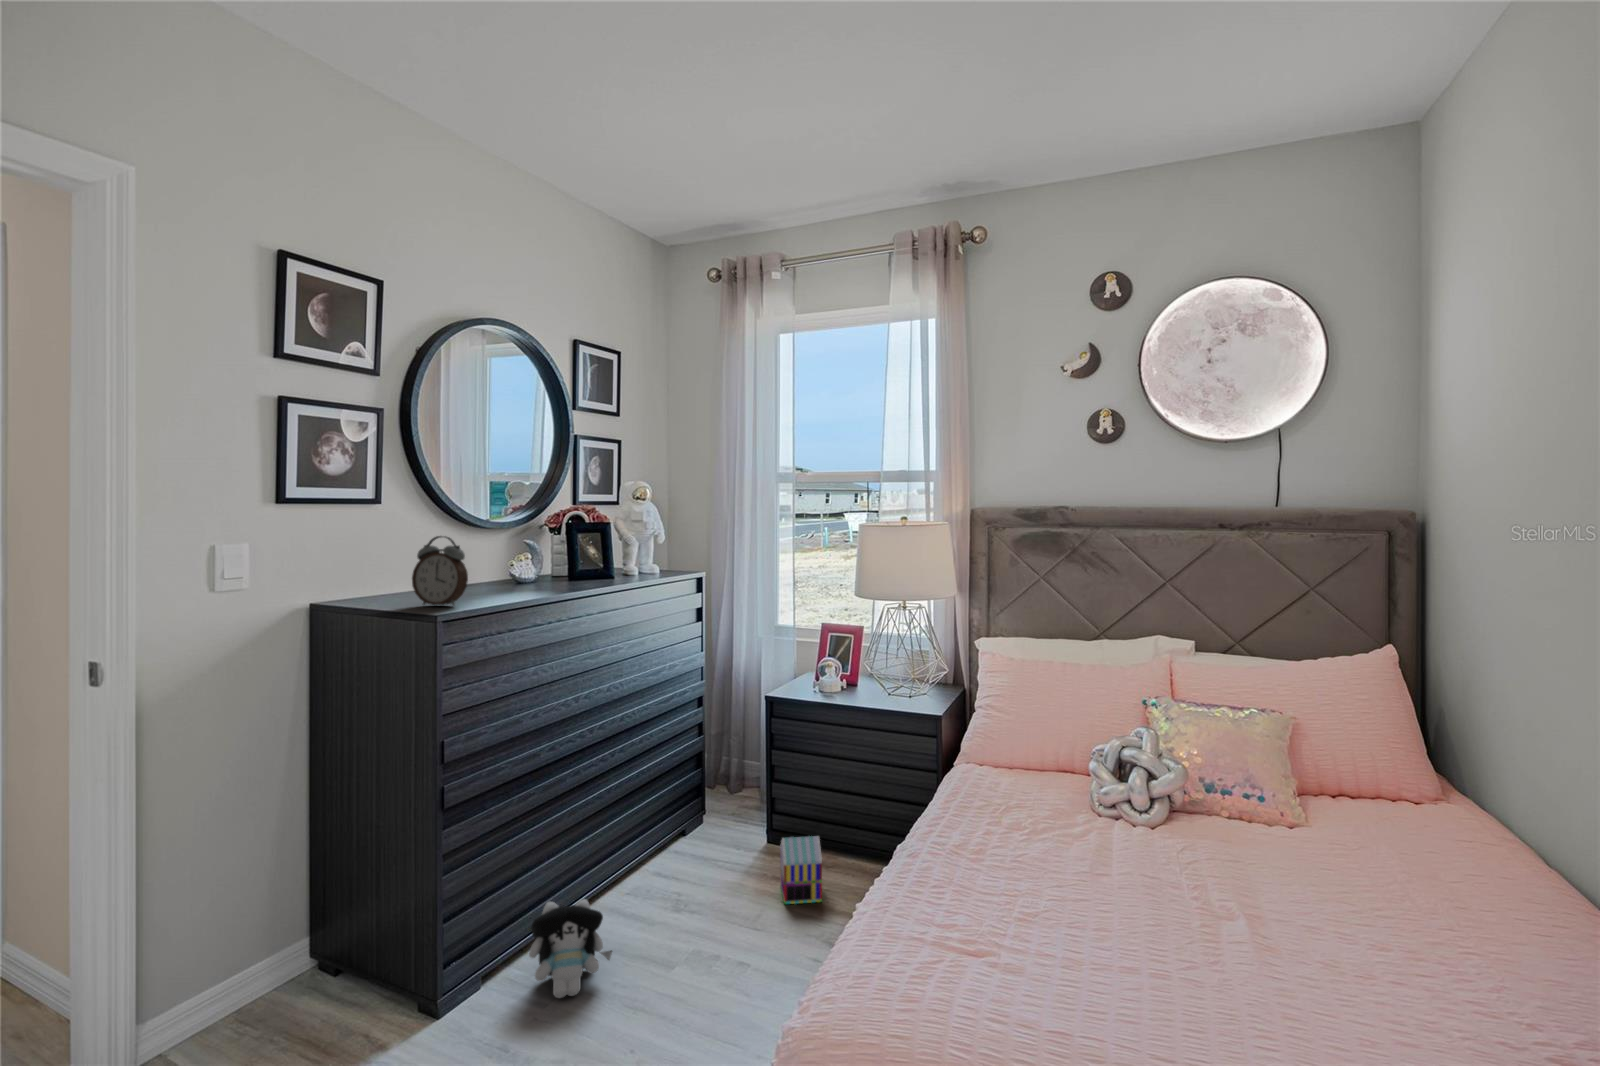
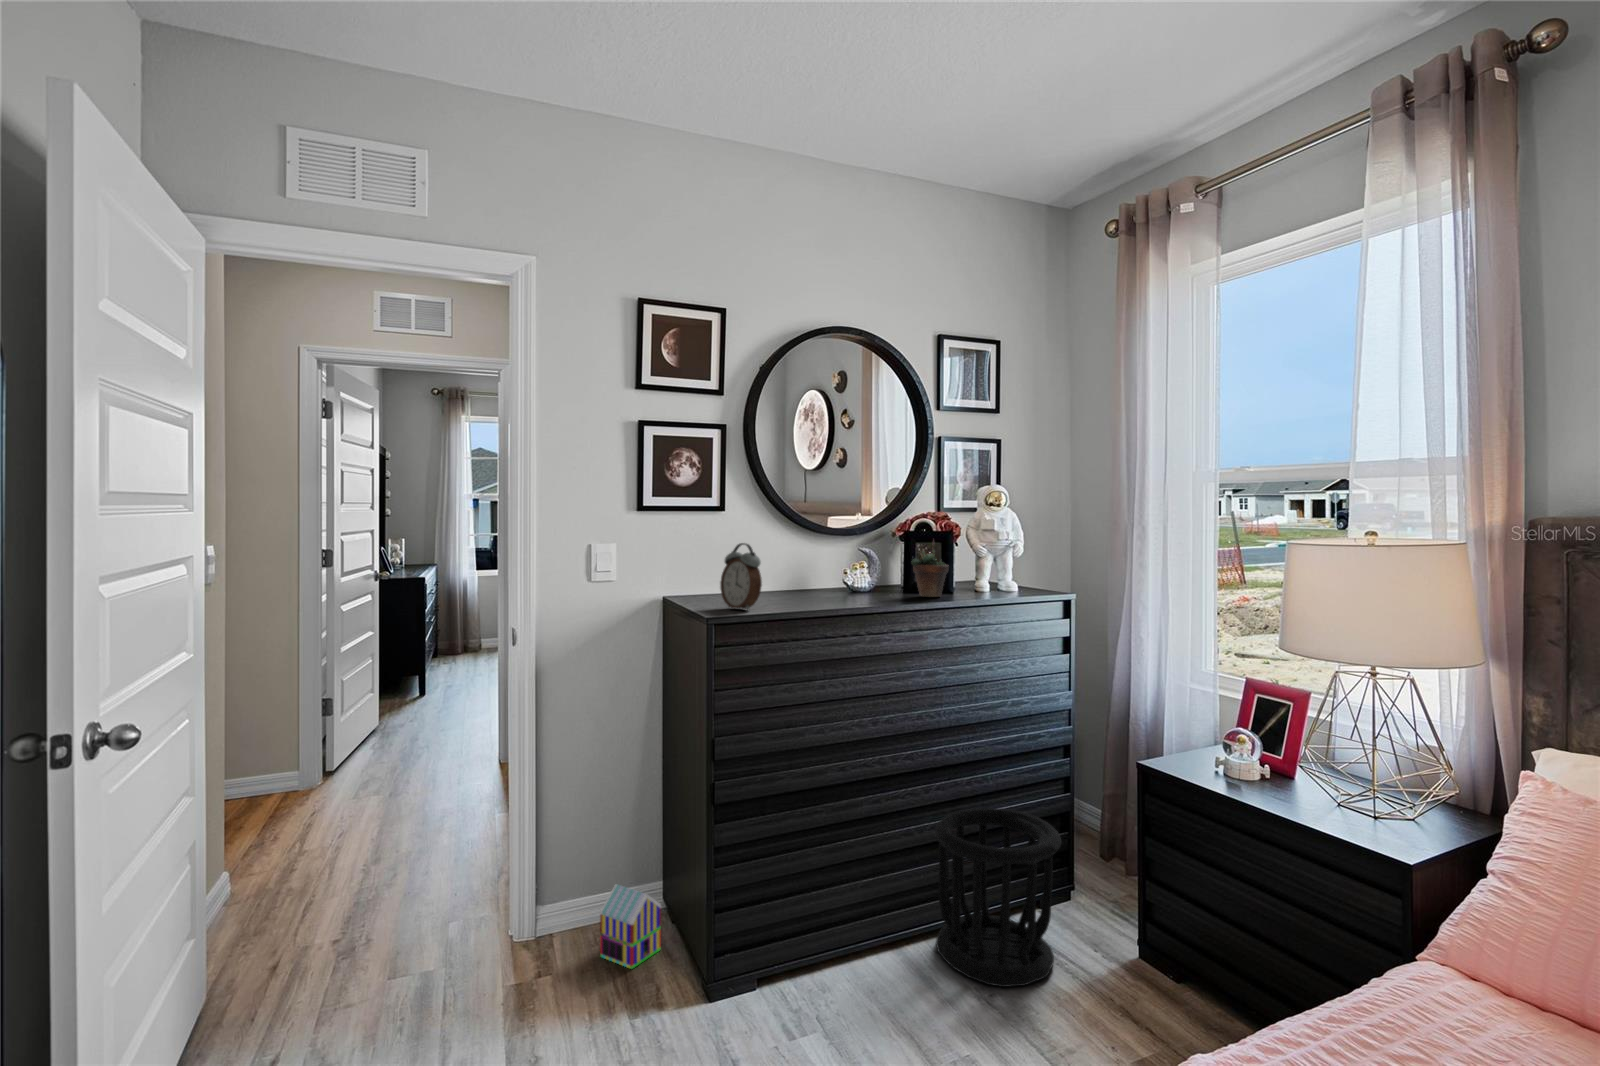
succulent plant: none [581,529,614,584] -> present [911,542,948,597]
wastebasket: none [625,761,734,911] -> present [935,808,1061,987]
toy house: present [780,836,822,904] -> present [600,884,661,969]
plush toy: present [529,899,612,998] -> none [790,922,871,1029]

